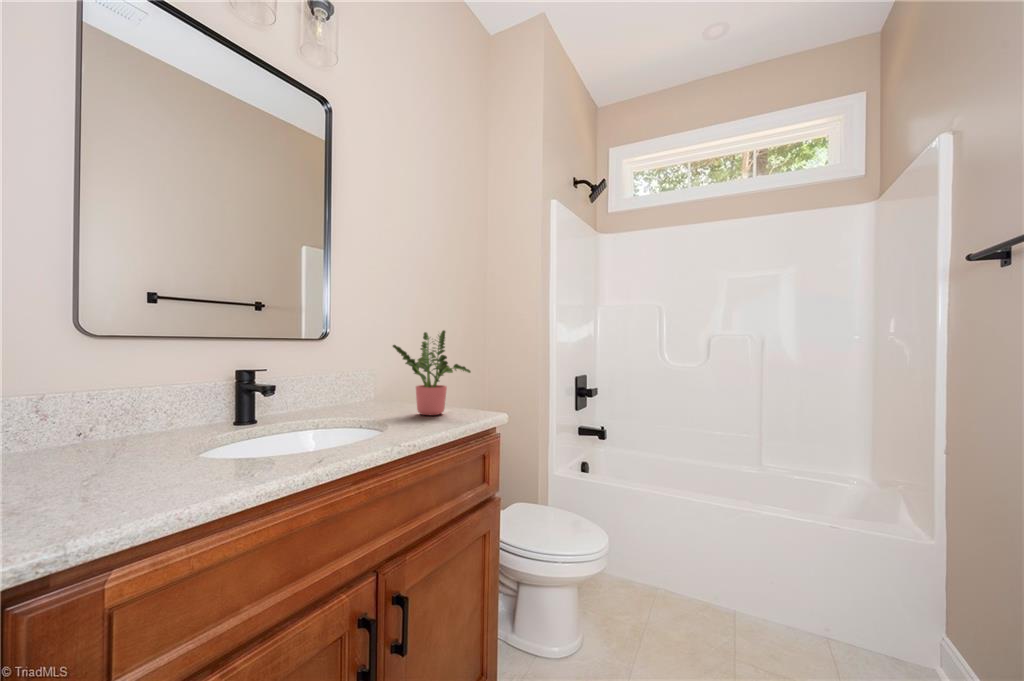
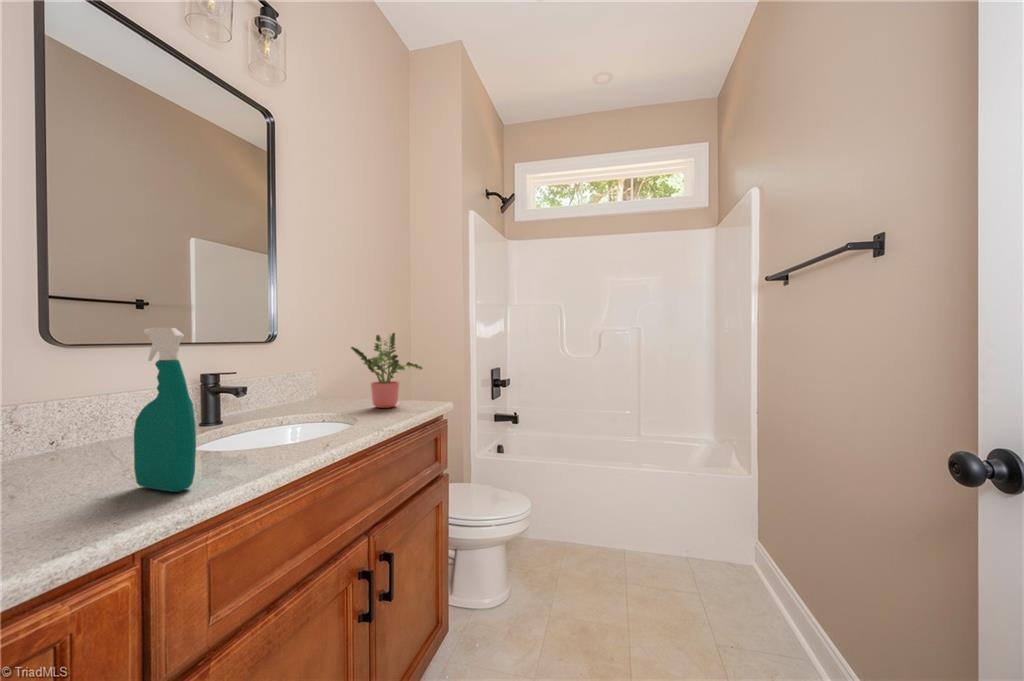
spray bottle: none [51,309,105,518] -> present [134,328,196,492]

